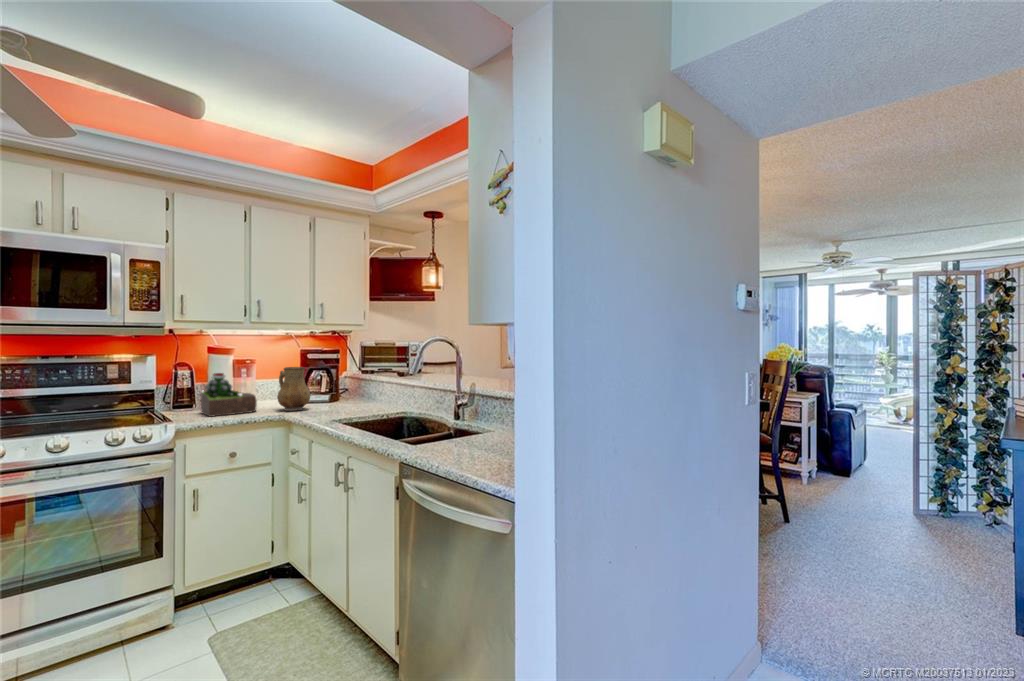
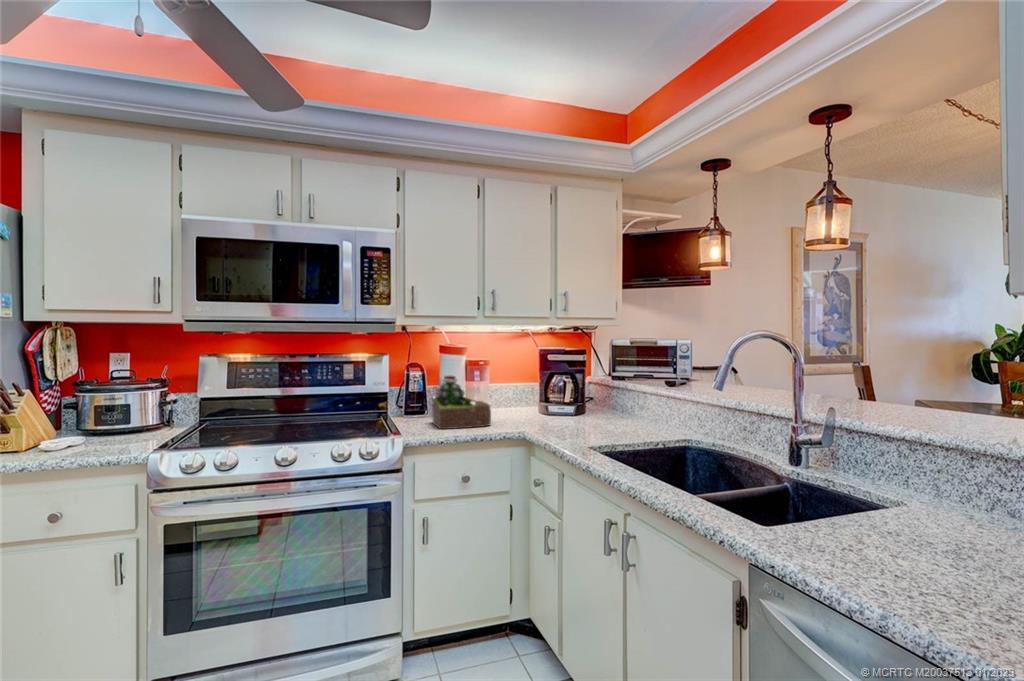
ceramic pitcher: present [277,367,310,411] -> none [514,370,554,427]

